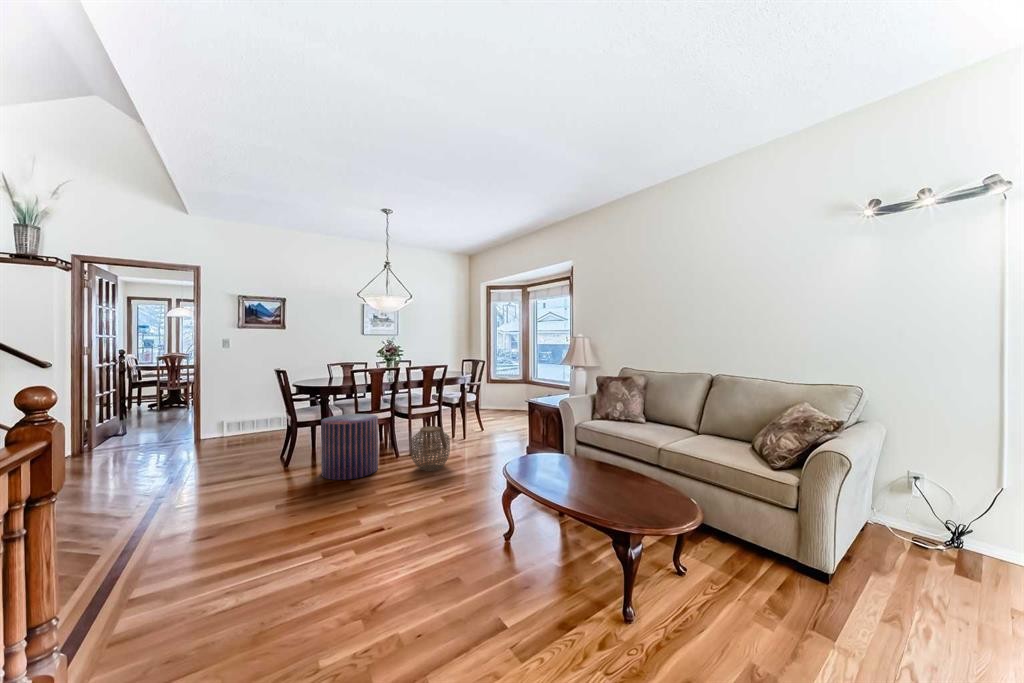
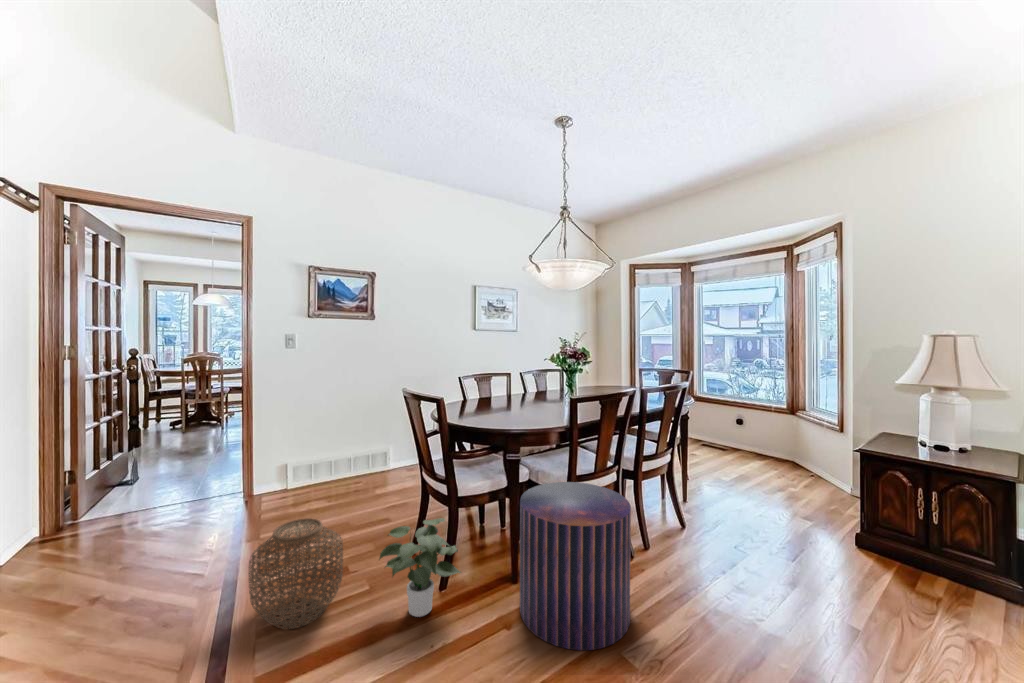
woven basket: present [411,426,450,471] -> present [249,518,343,629]
potted plant: none [252,430,297,474] -> present [379,518,461,617]

